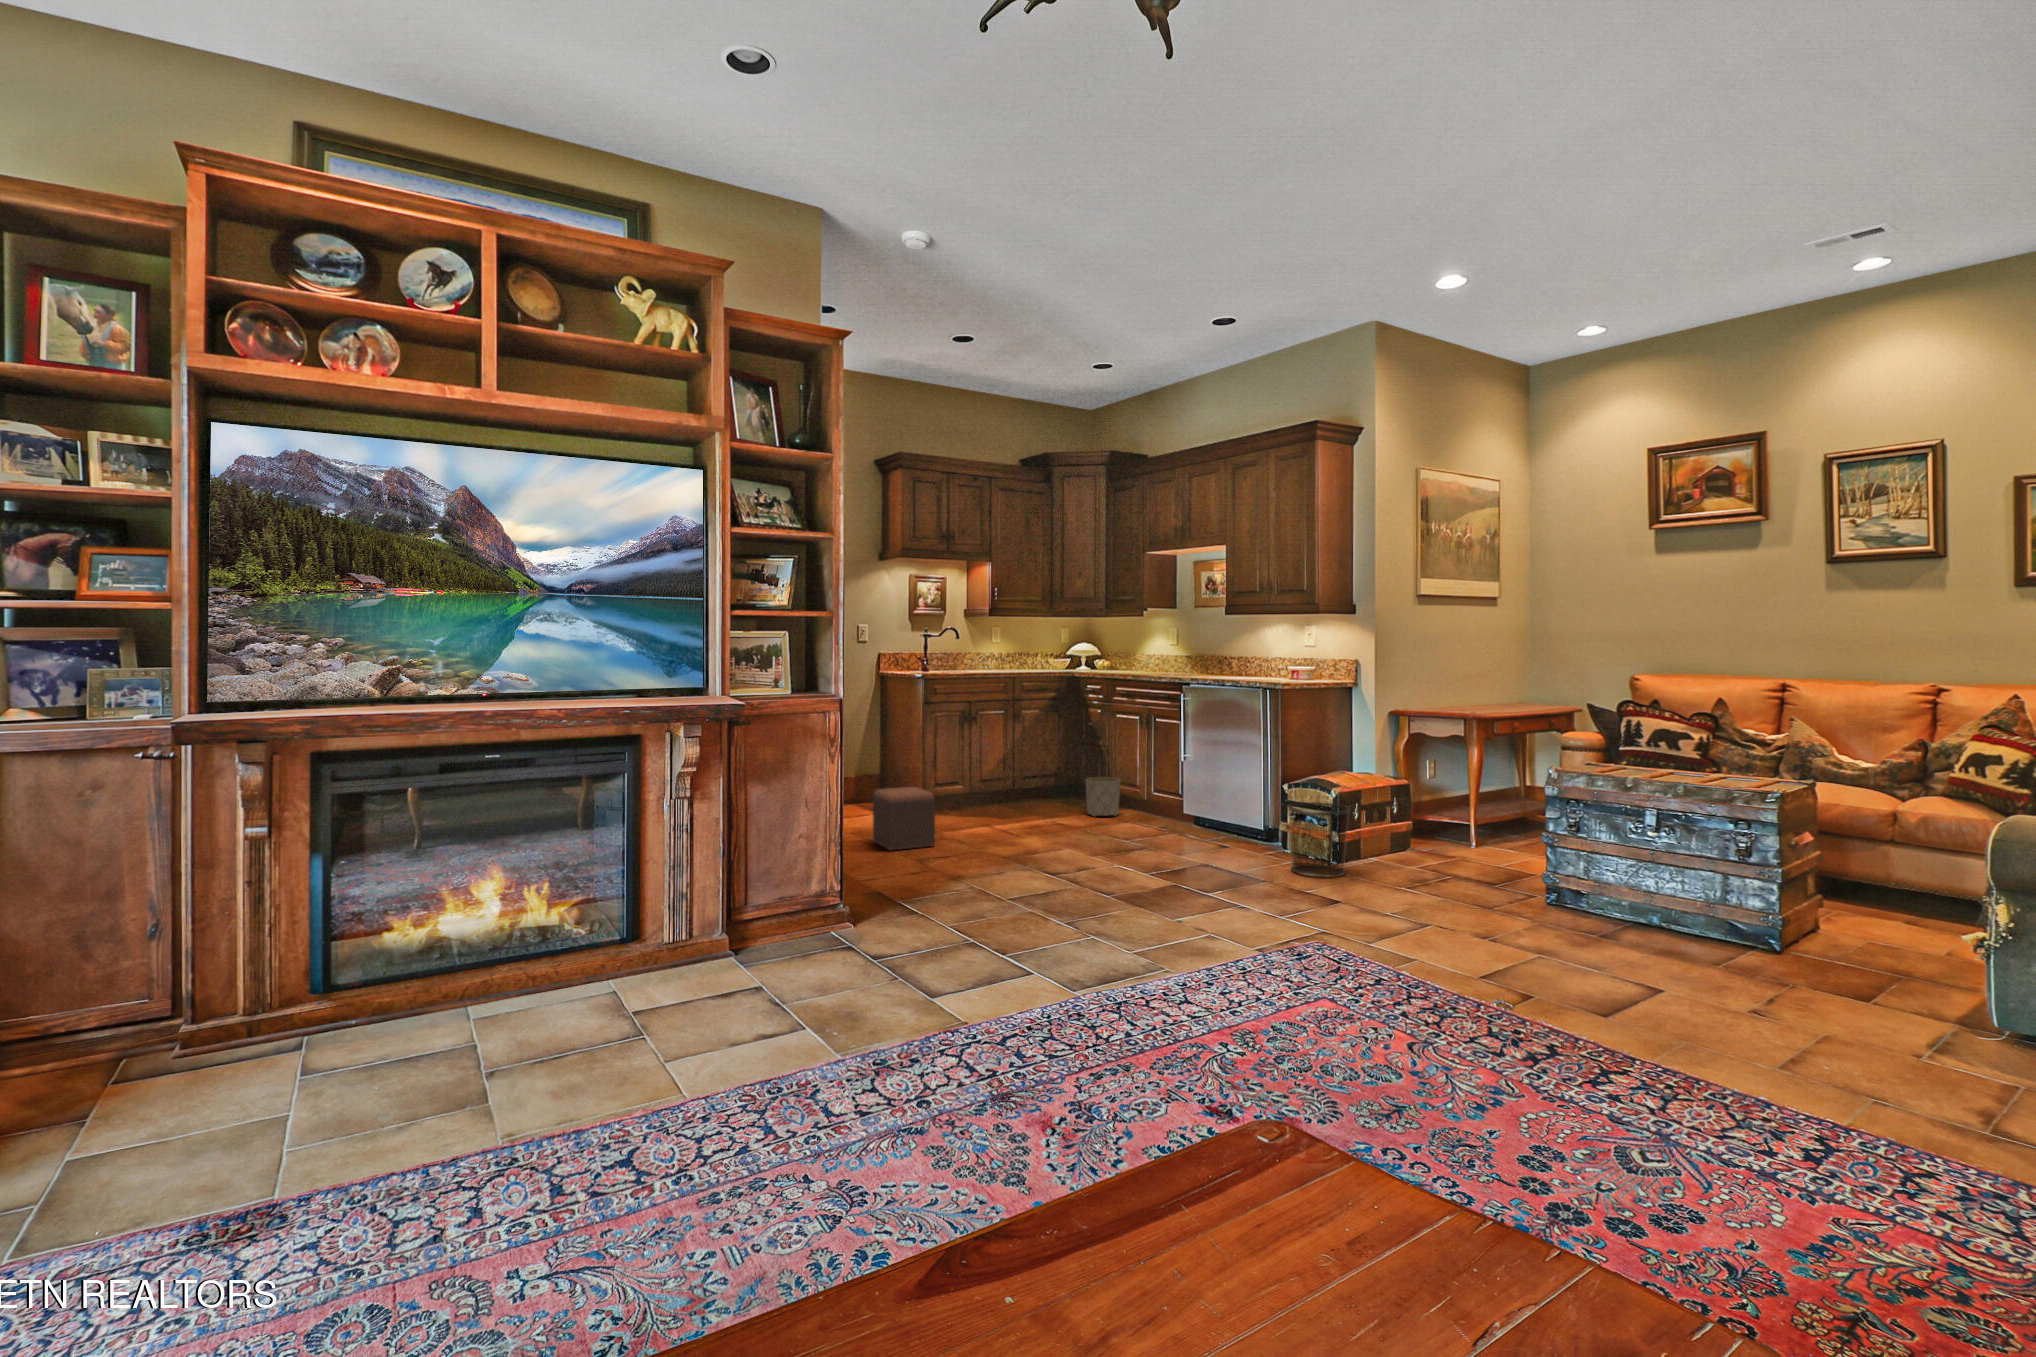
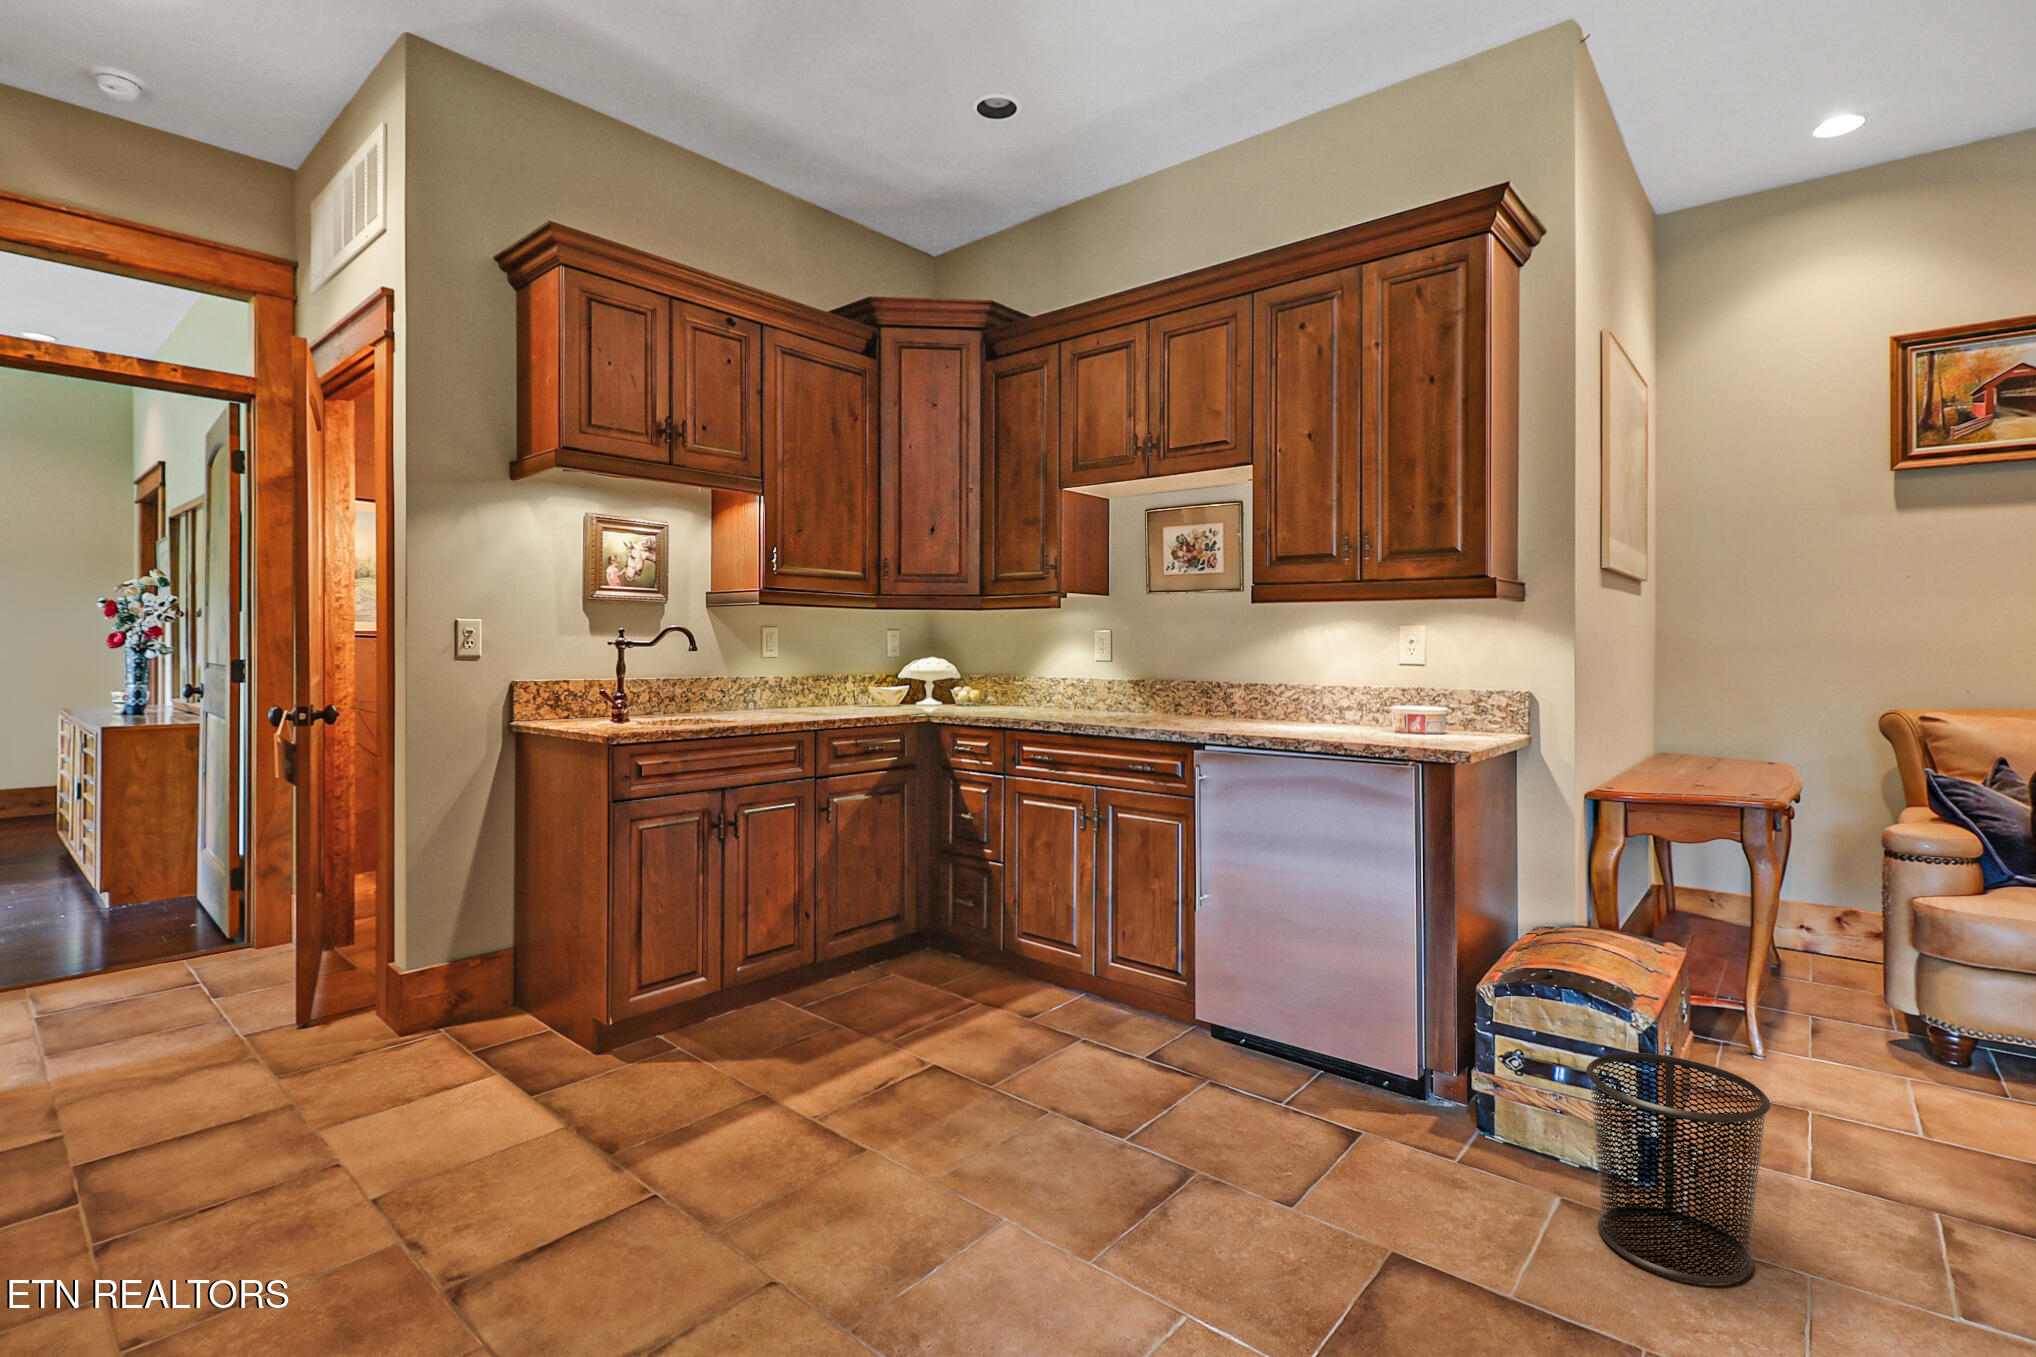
planter: present [1086,777,1120,816] -> none [977,931,1049,1024]
footstool: present [873,787,935,850] -> none [457,1045,643,1278]

